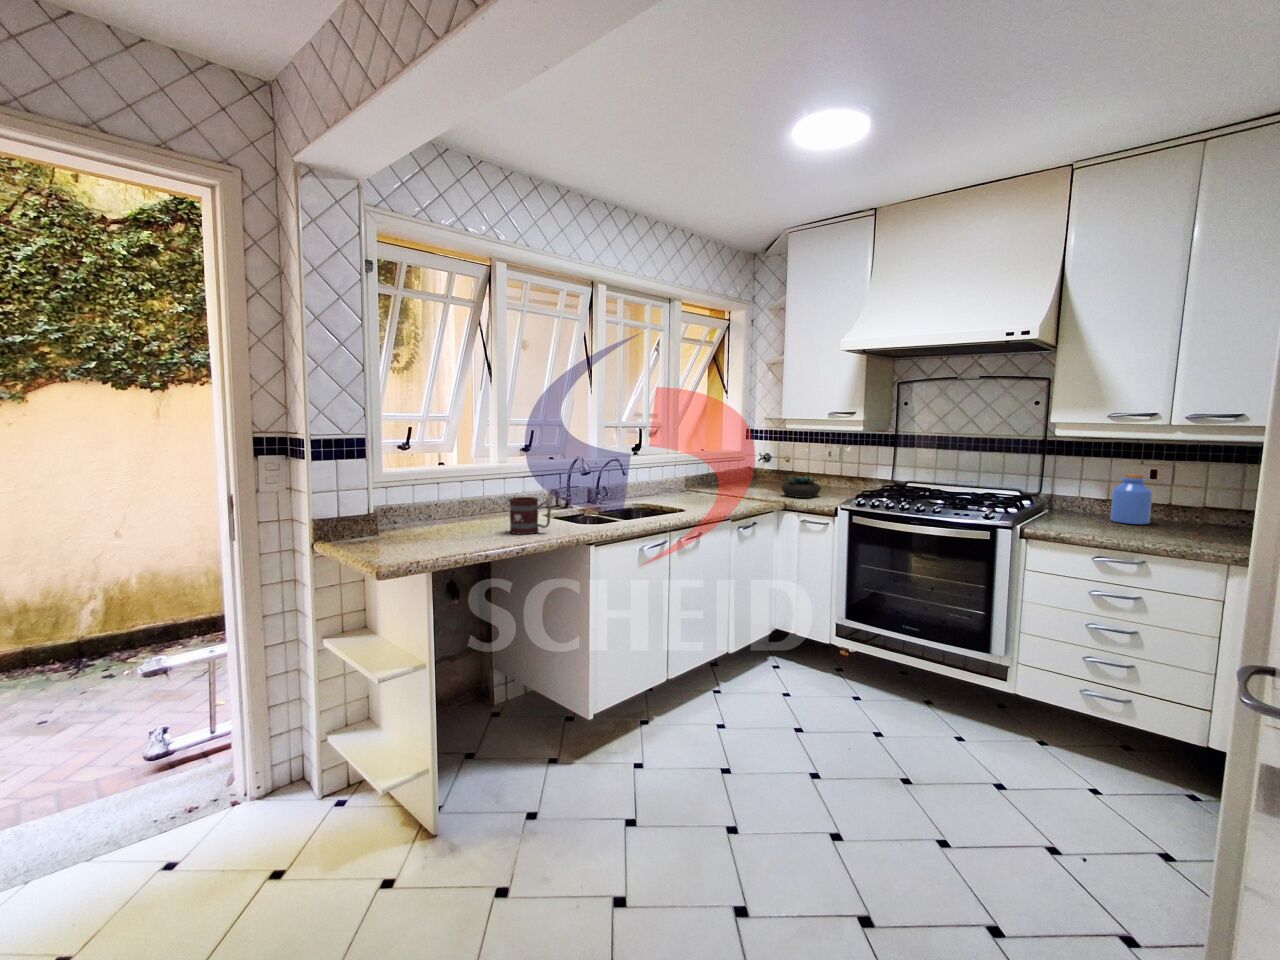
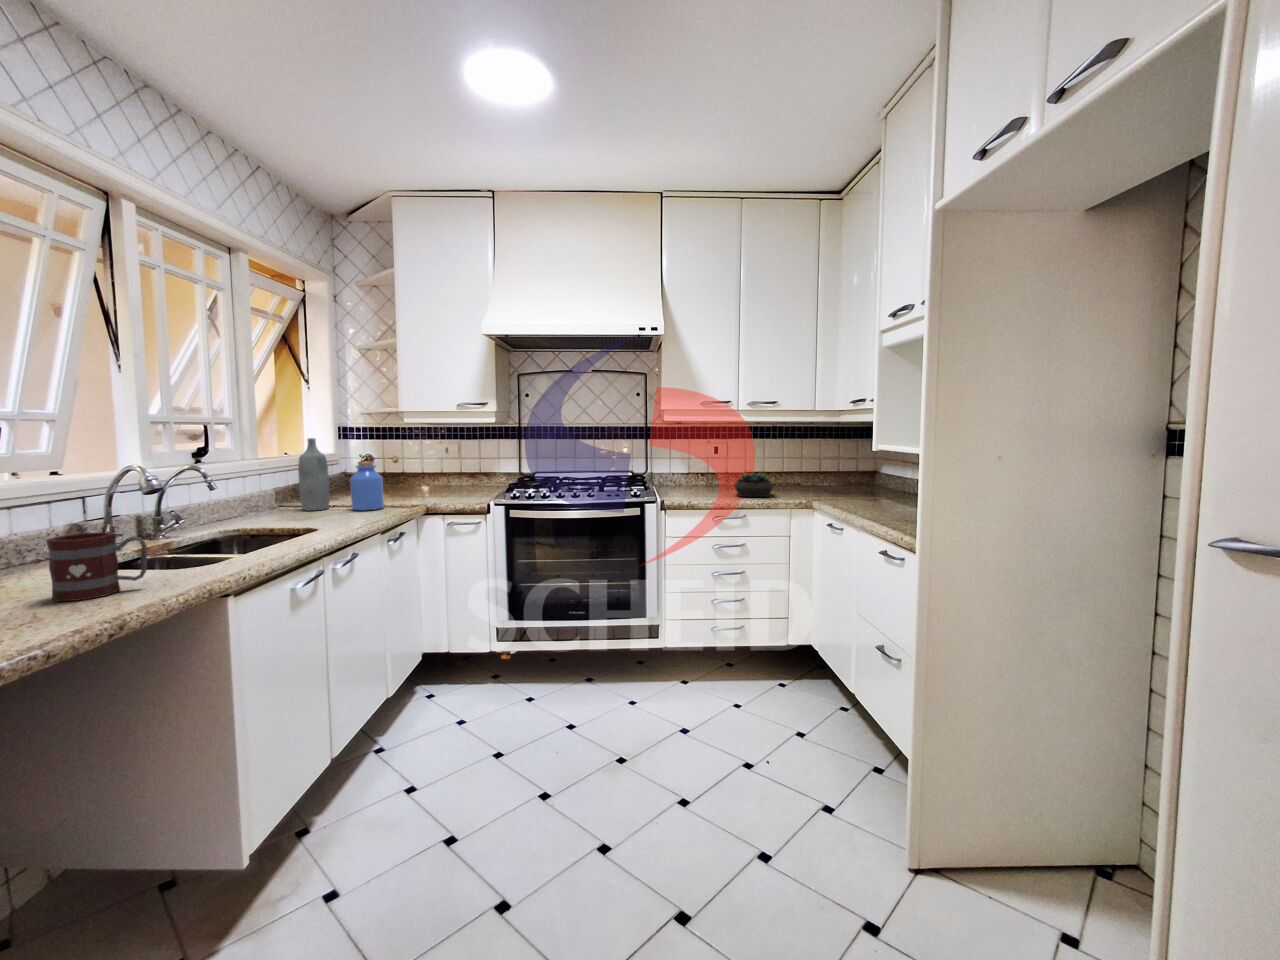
bottle: none [698,441,718,496] -> present [298,438,330,511]
jar: present [1110,474,1152,524] -> present [350,461,384,510]
succulent plant: present [781,476,821,498] -> present [735,473,773,497]

